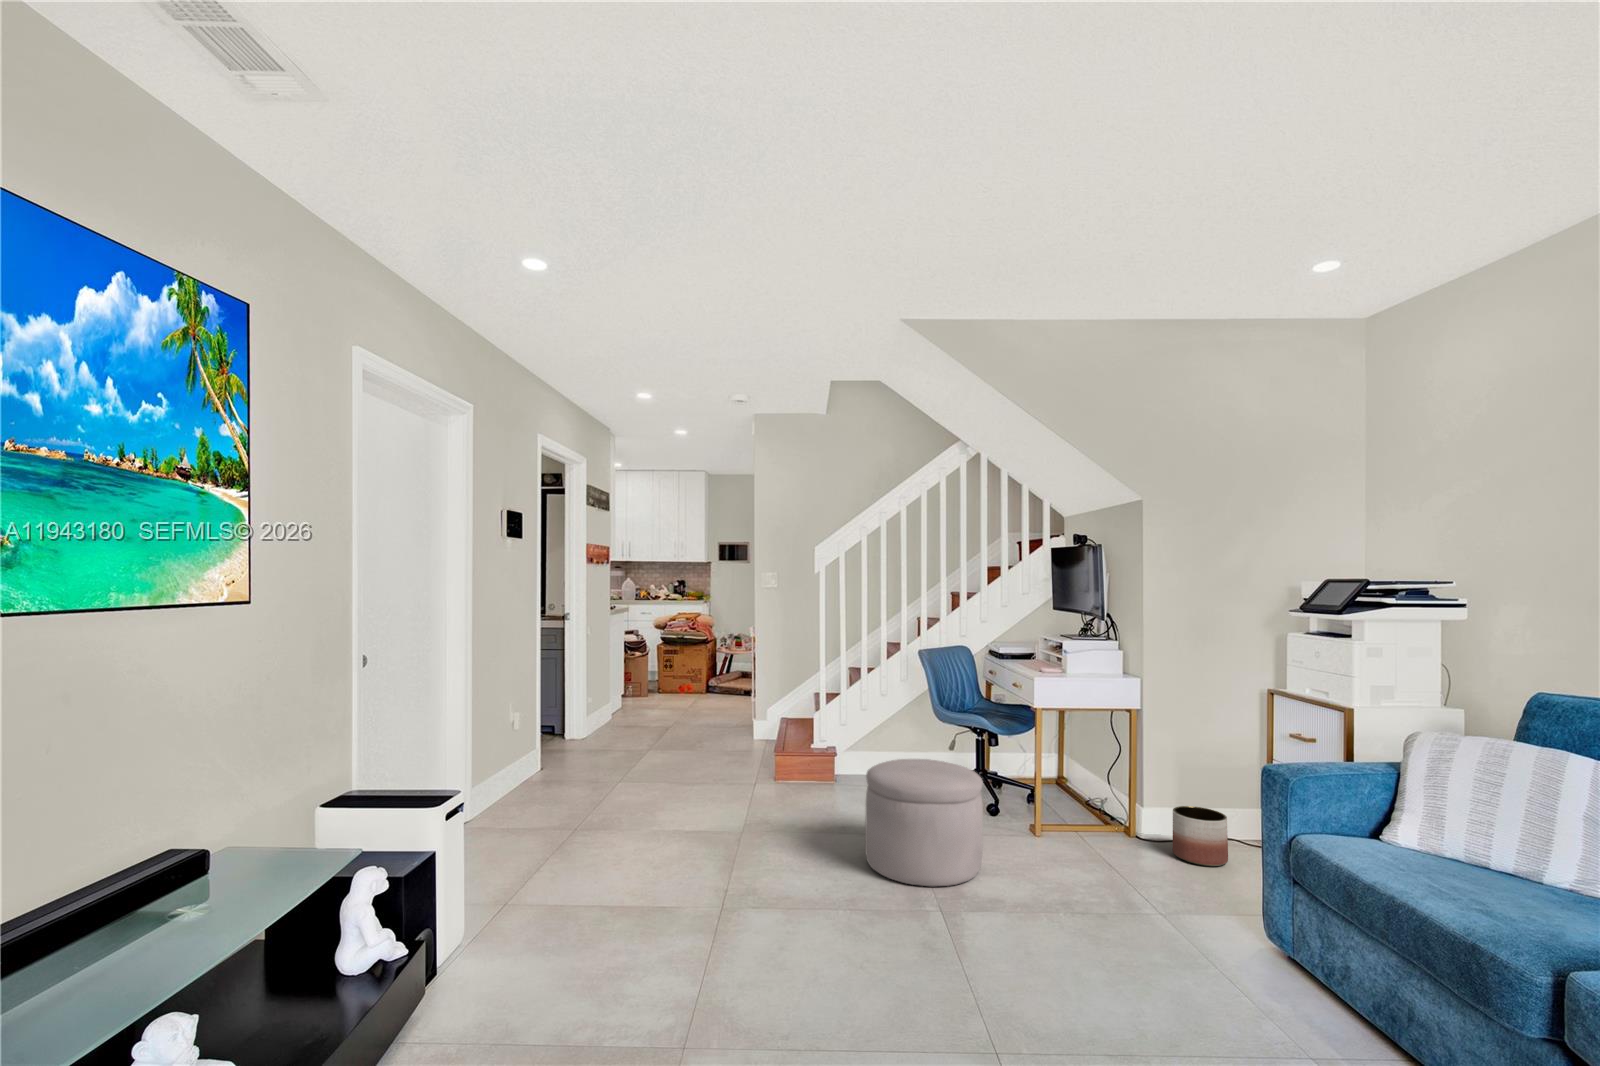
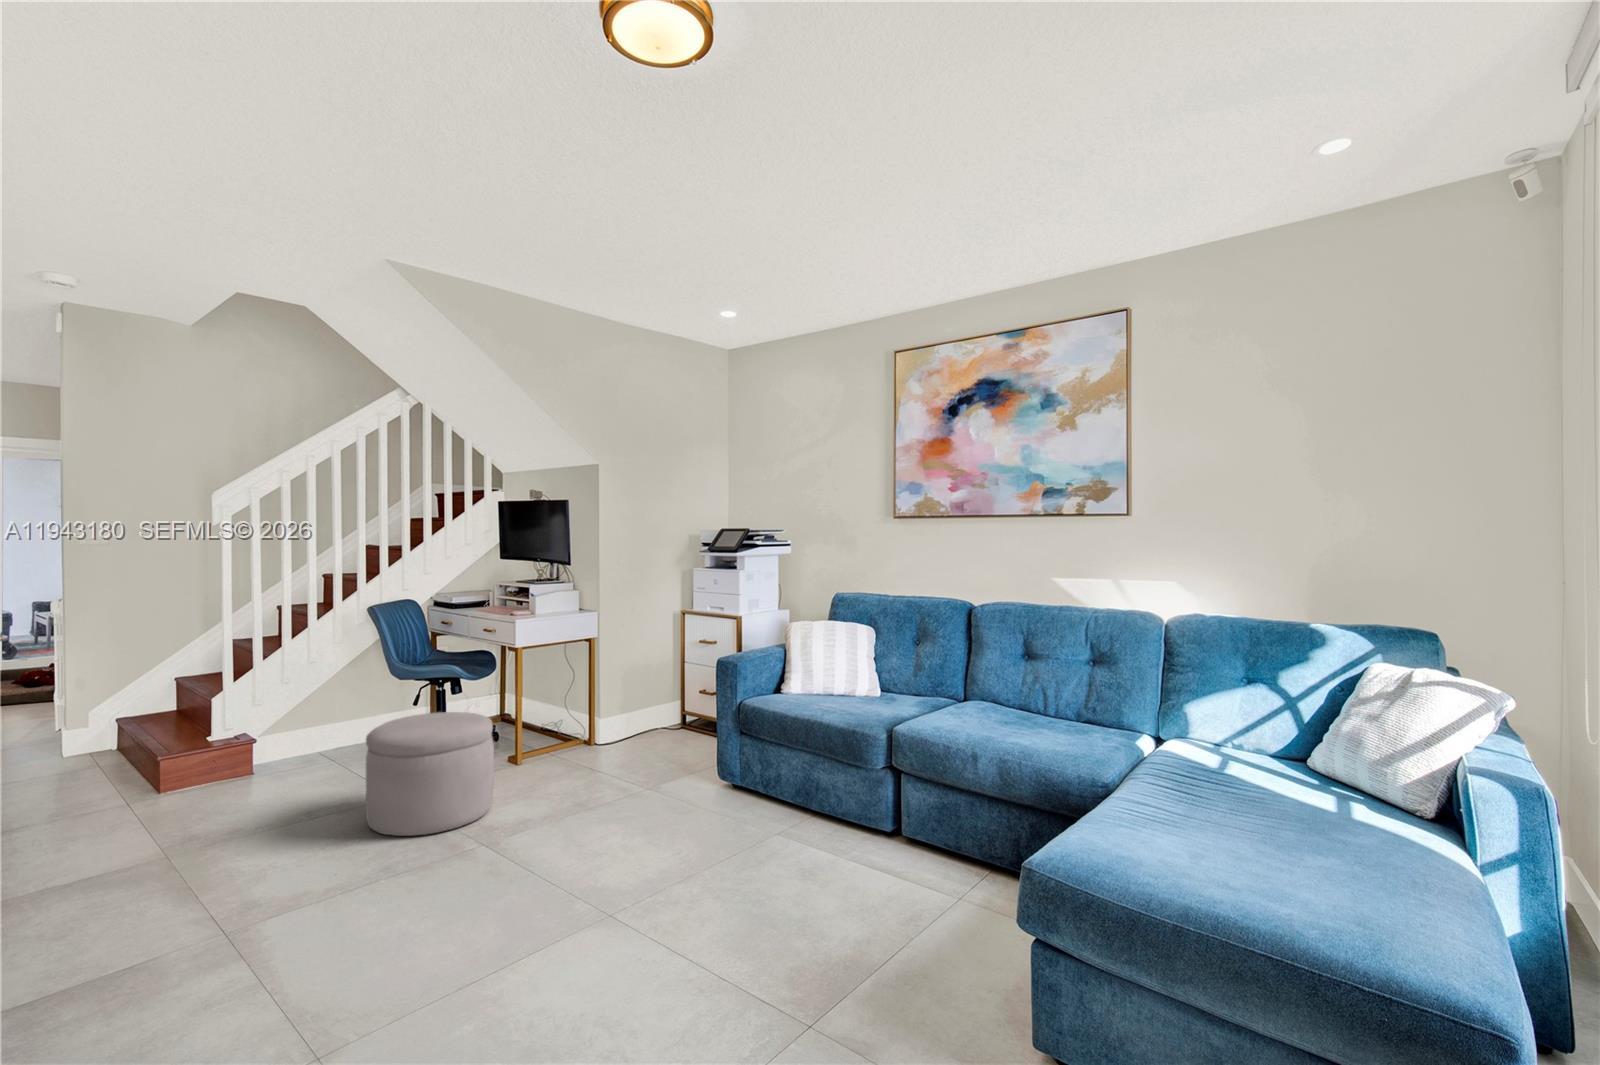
planter: present [1173,806,1228,866] -> none [622,706,661,749]

